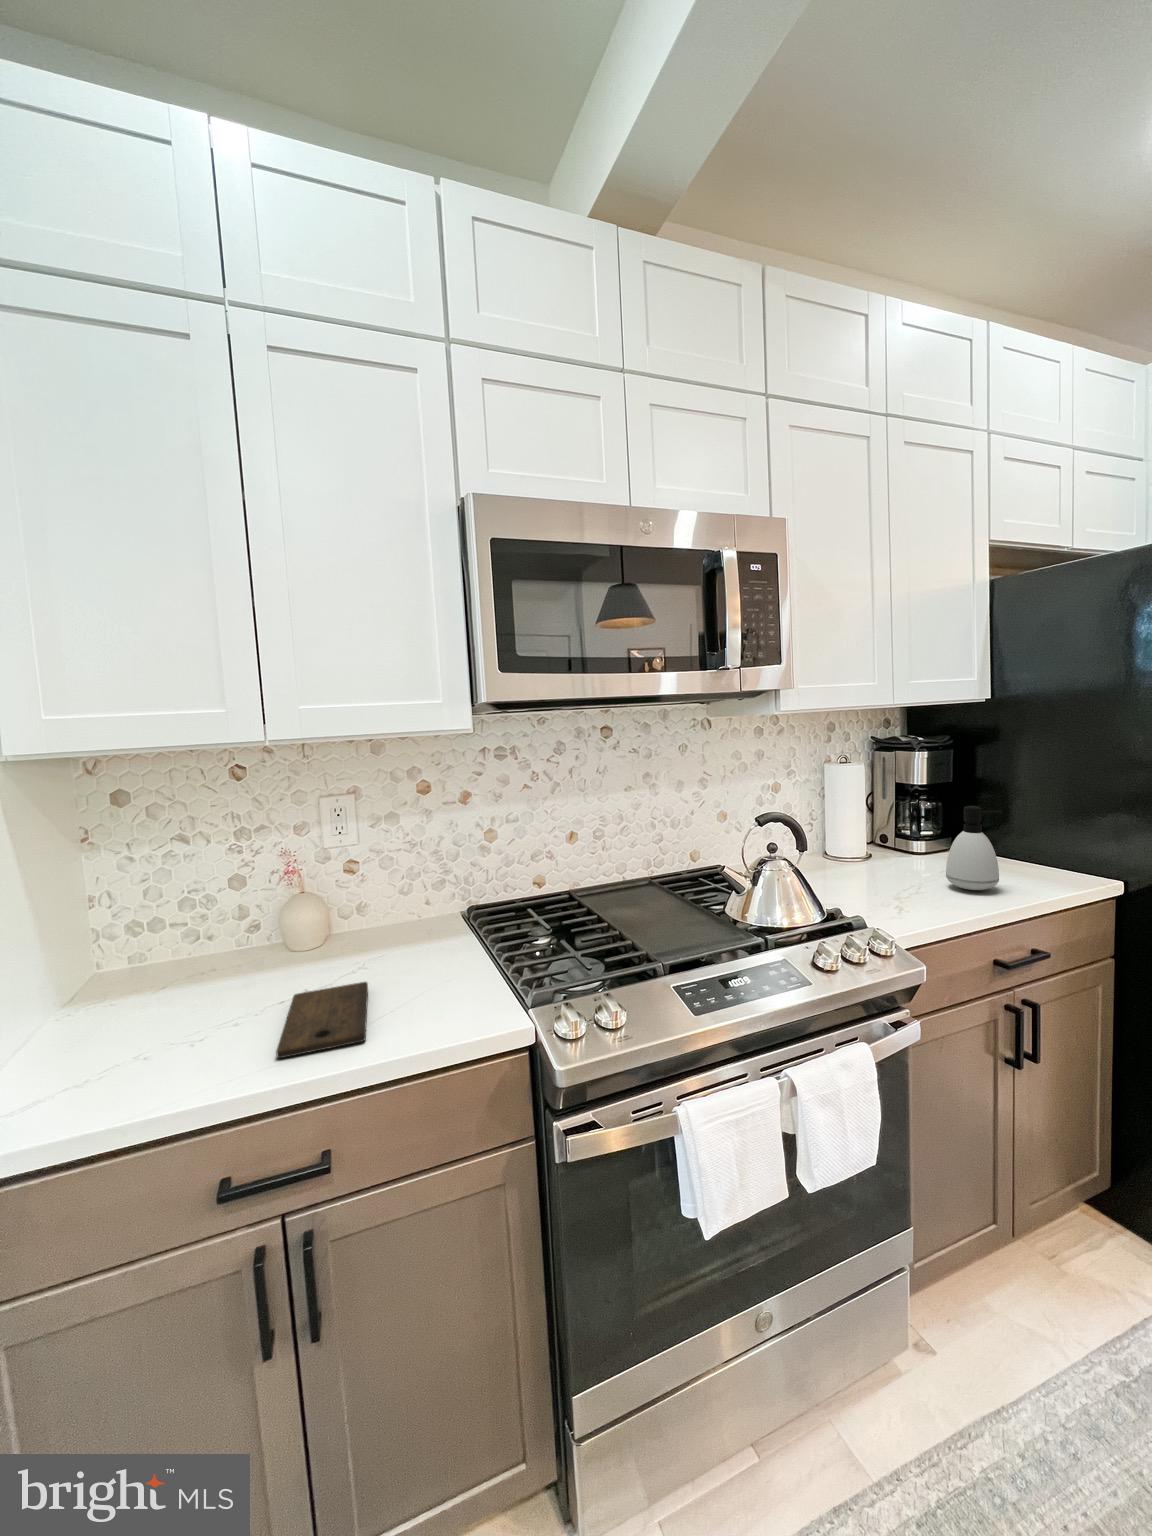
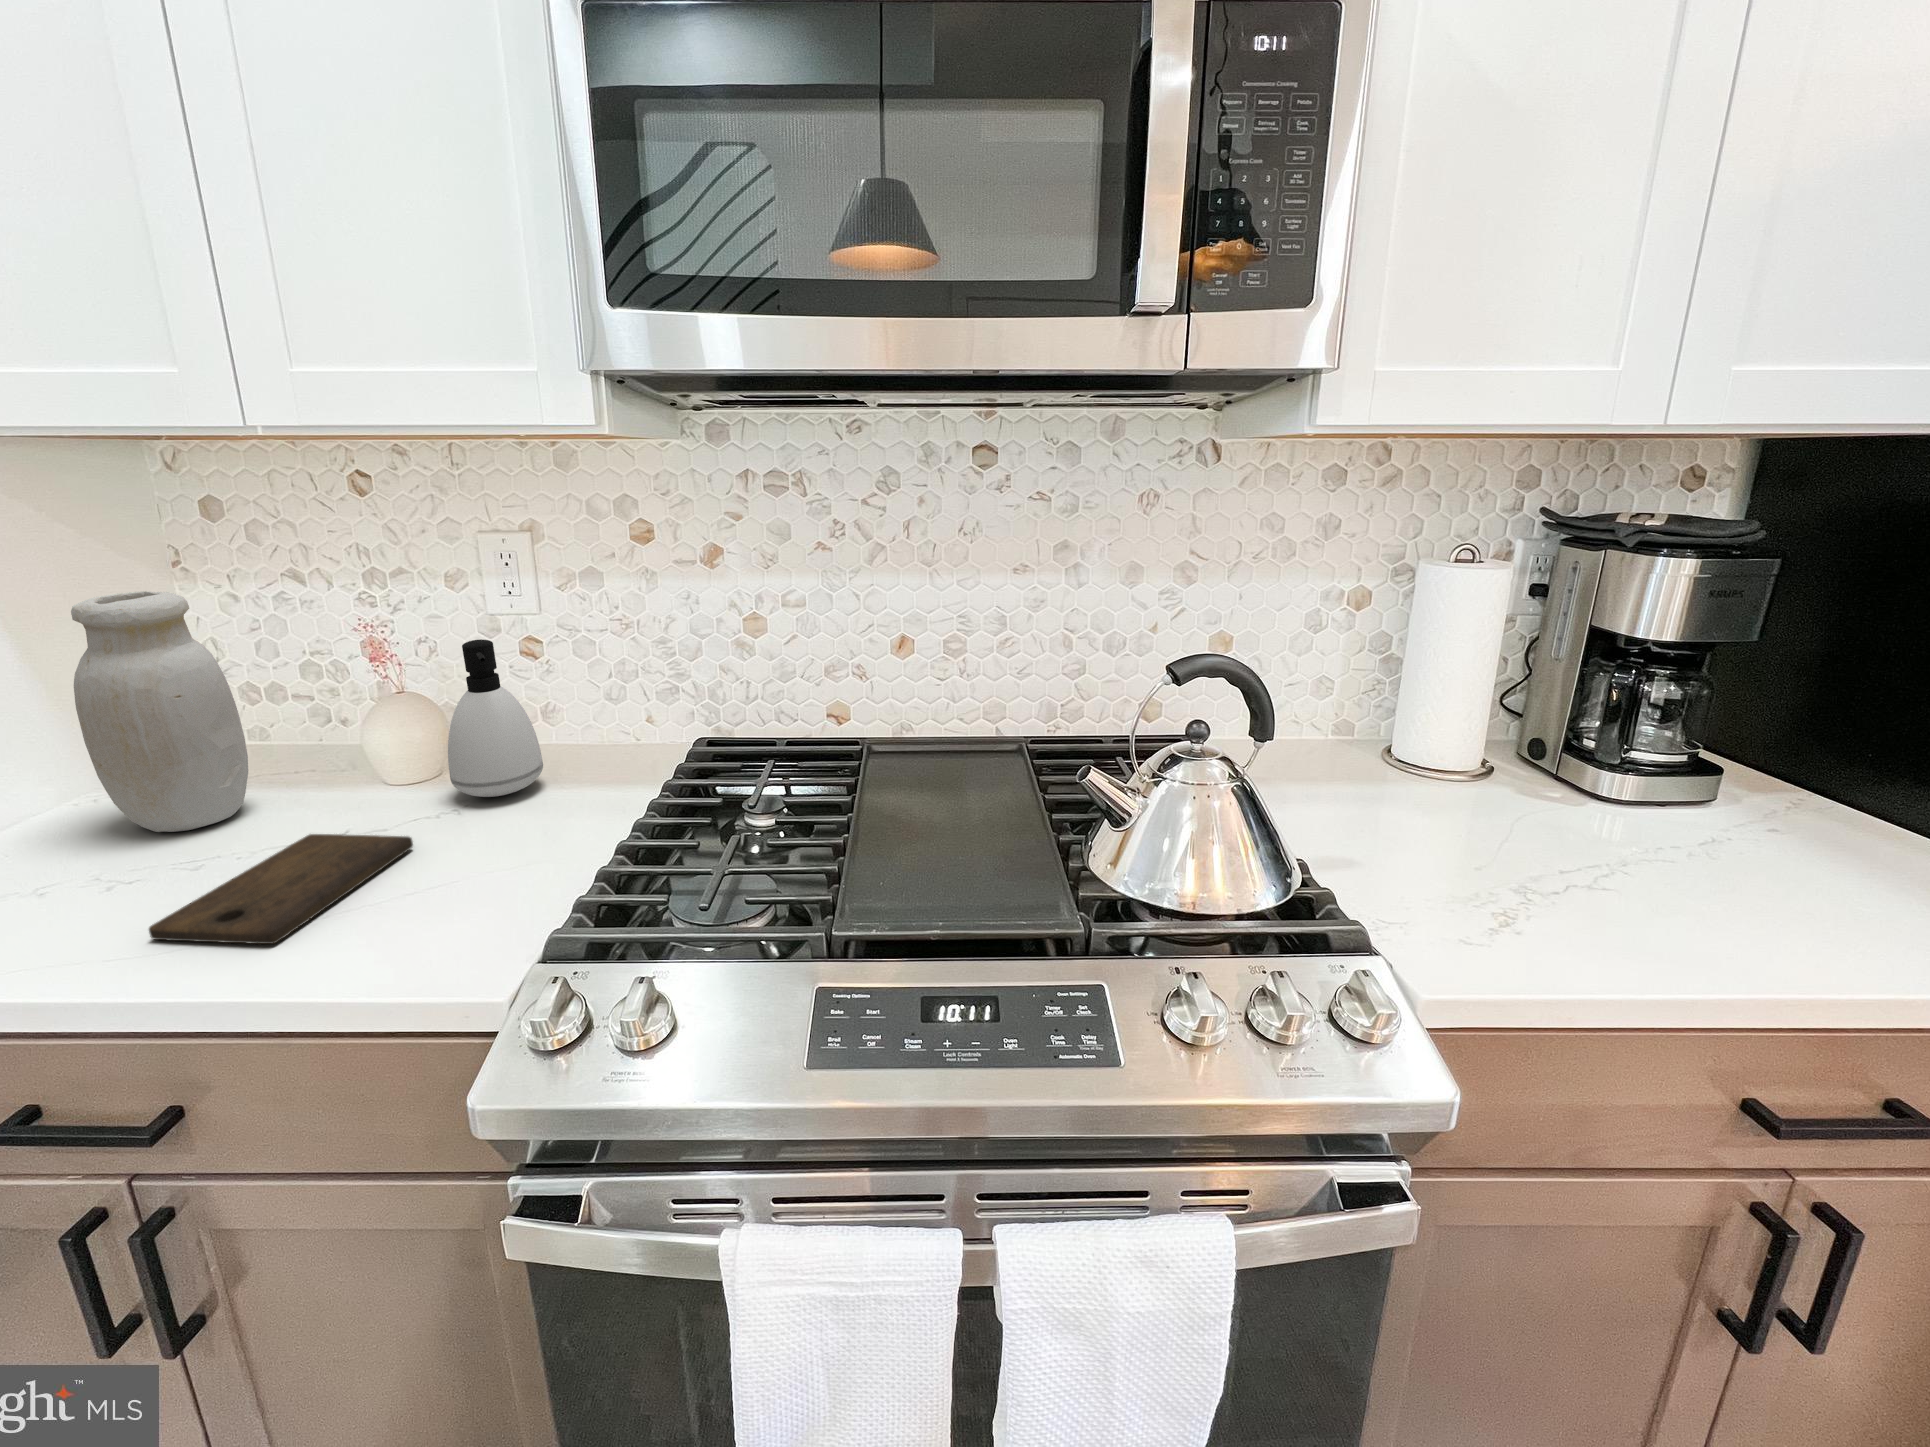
soap dispenser: present [946,806,1002,890] -> present [448,639,543,797]
jar: none [110,850,214,1020] -> present [71,591,248,832]

